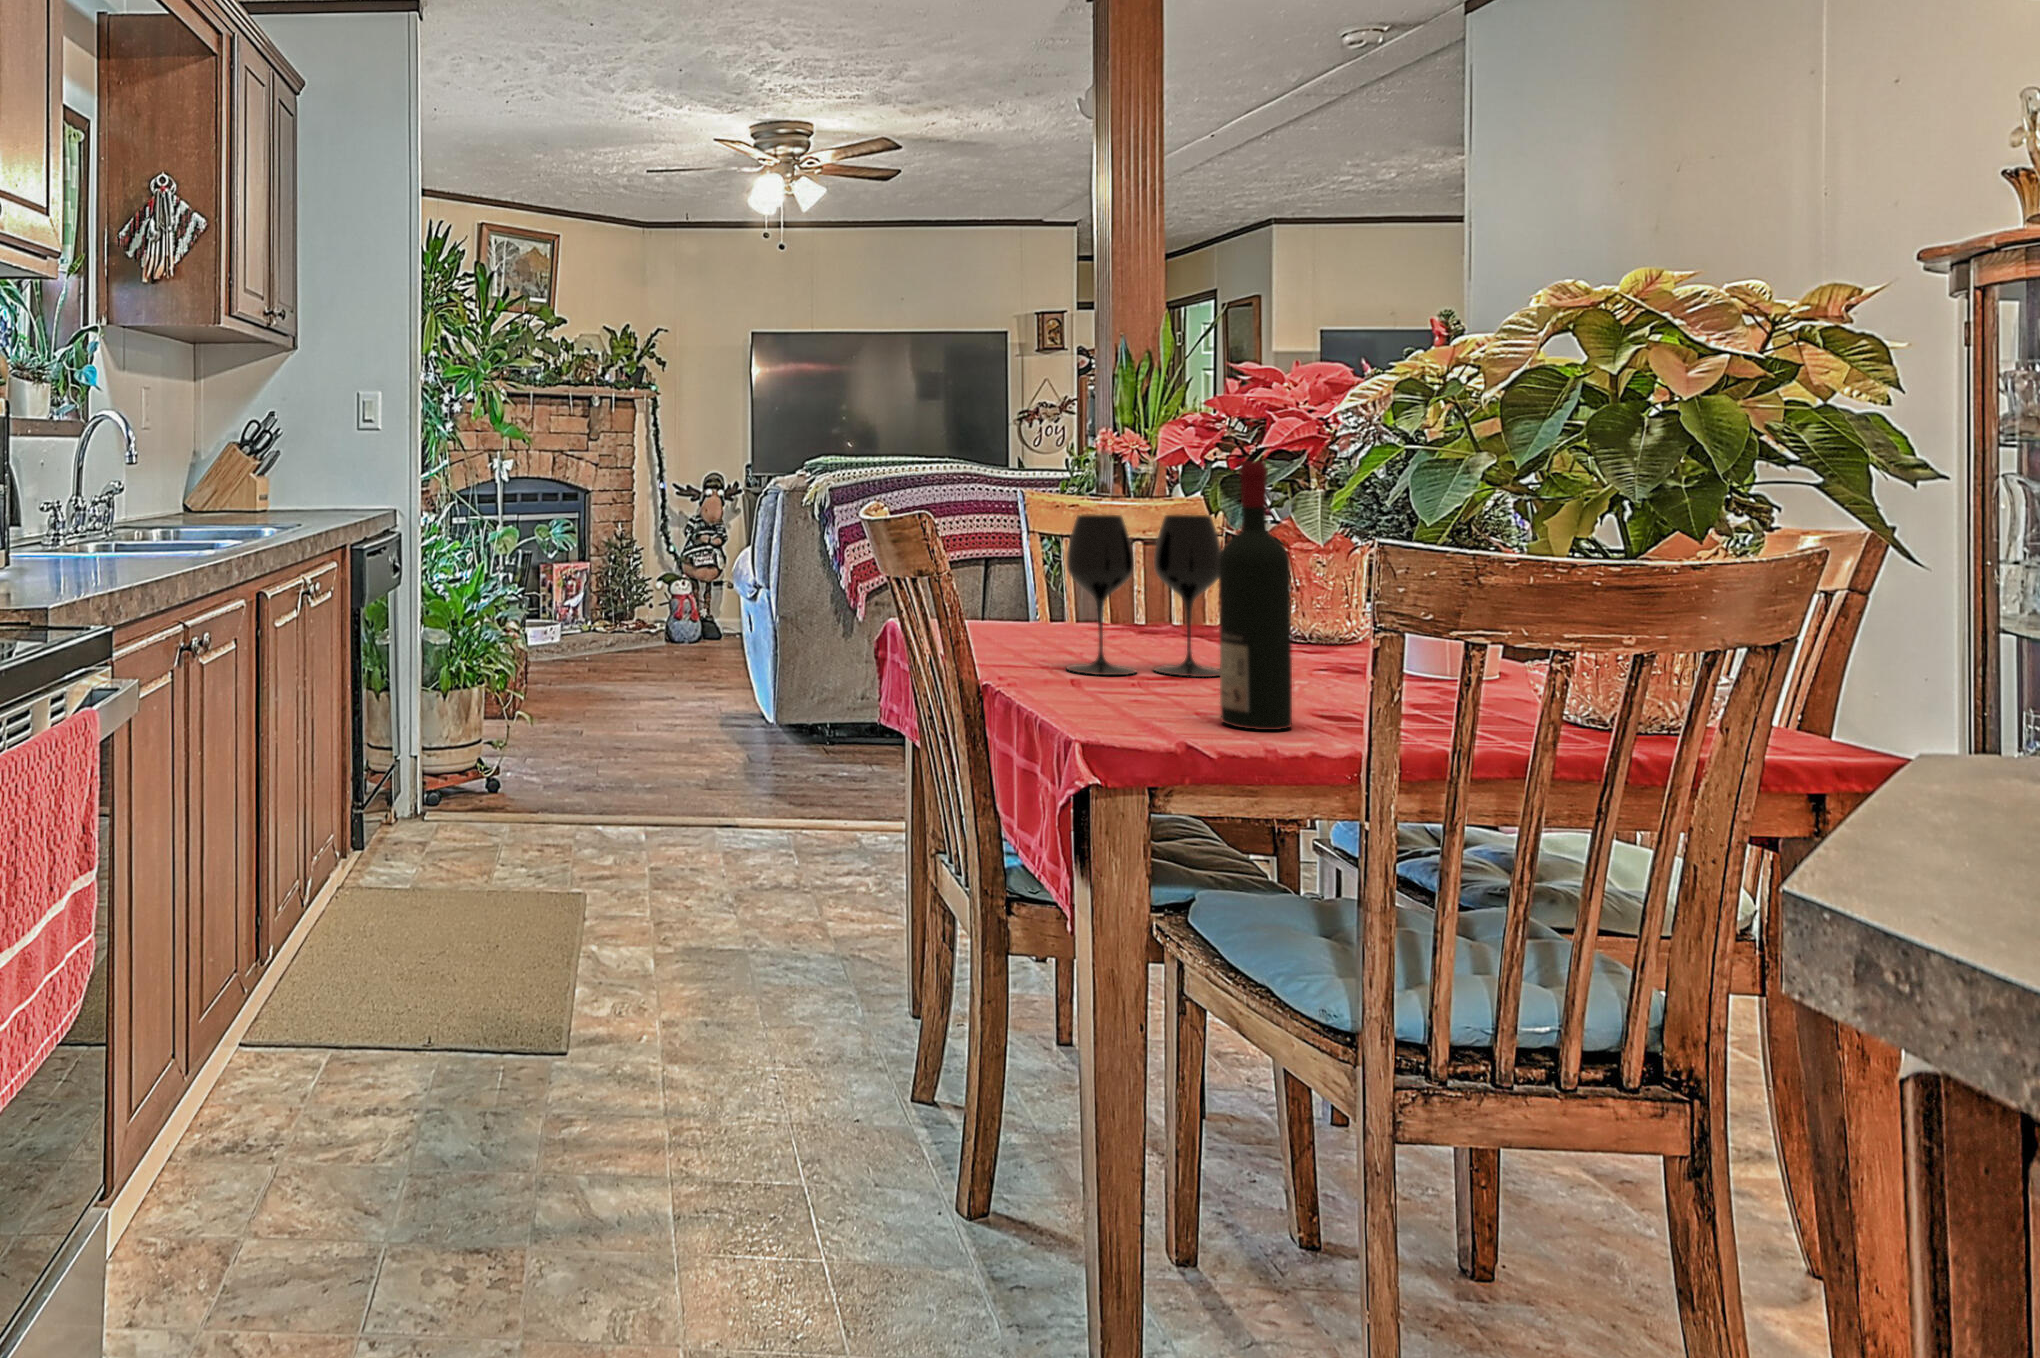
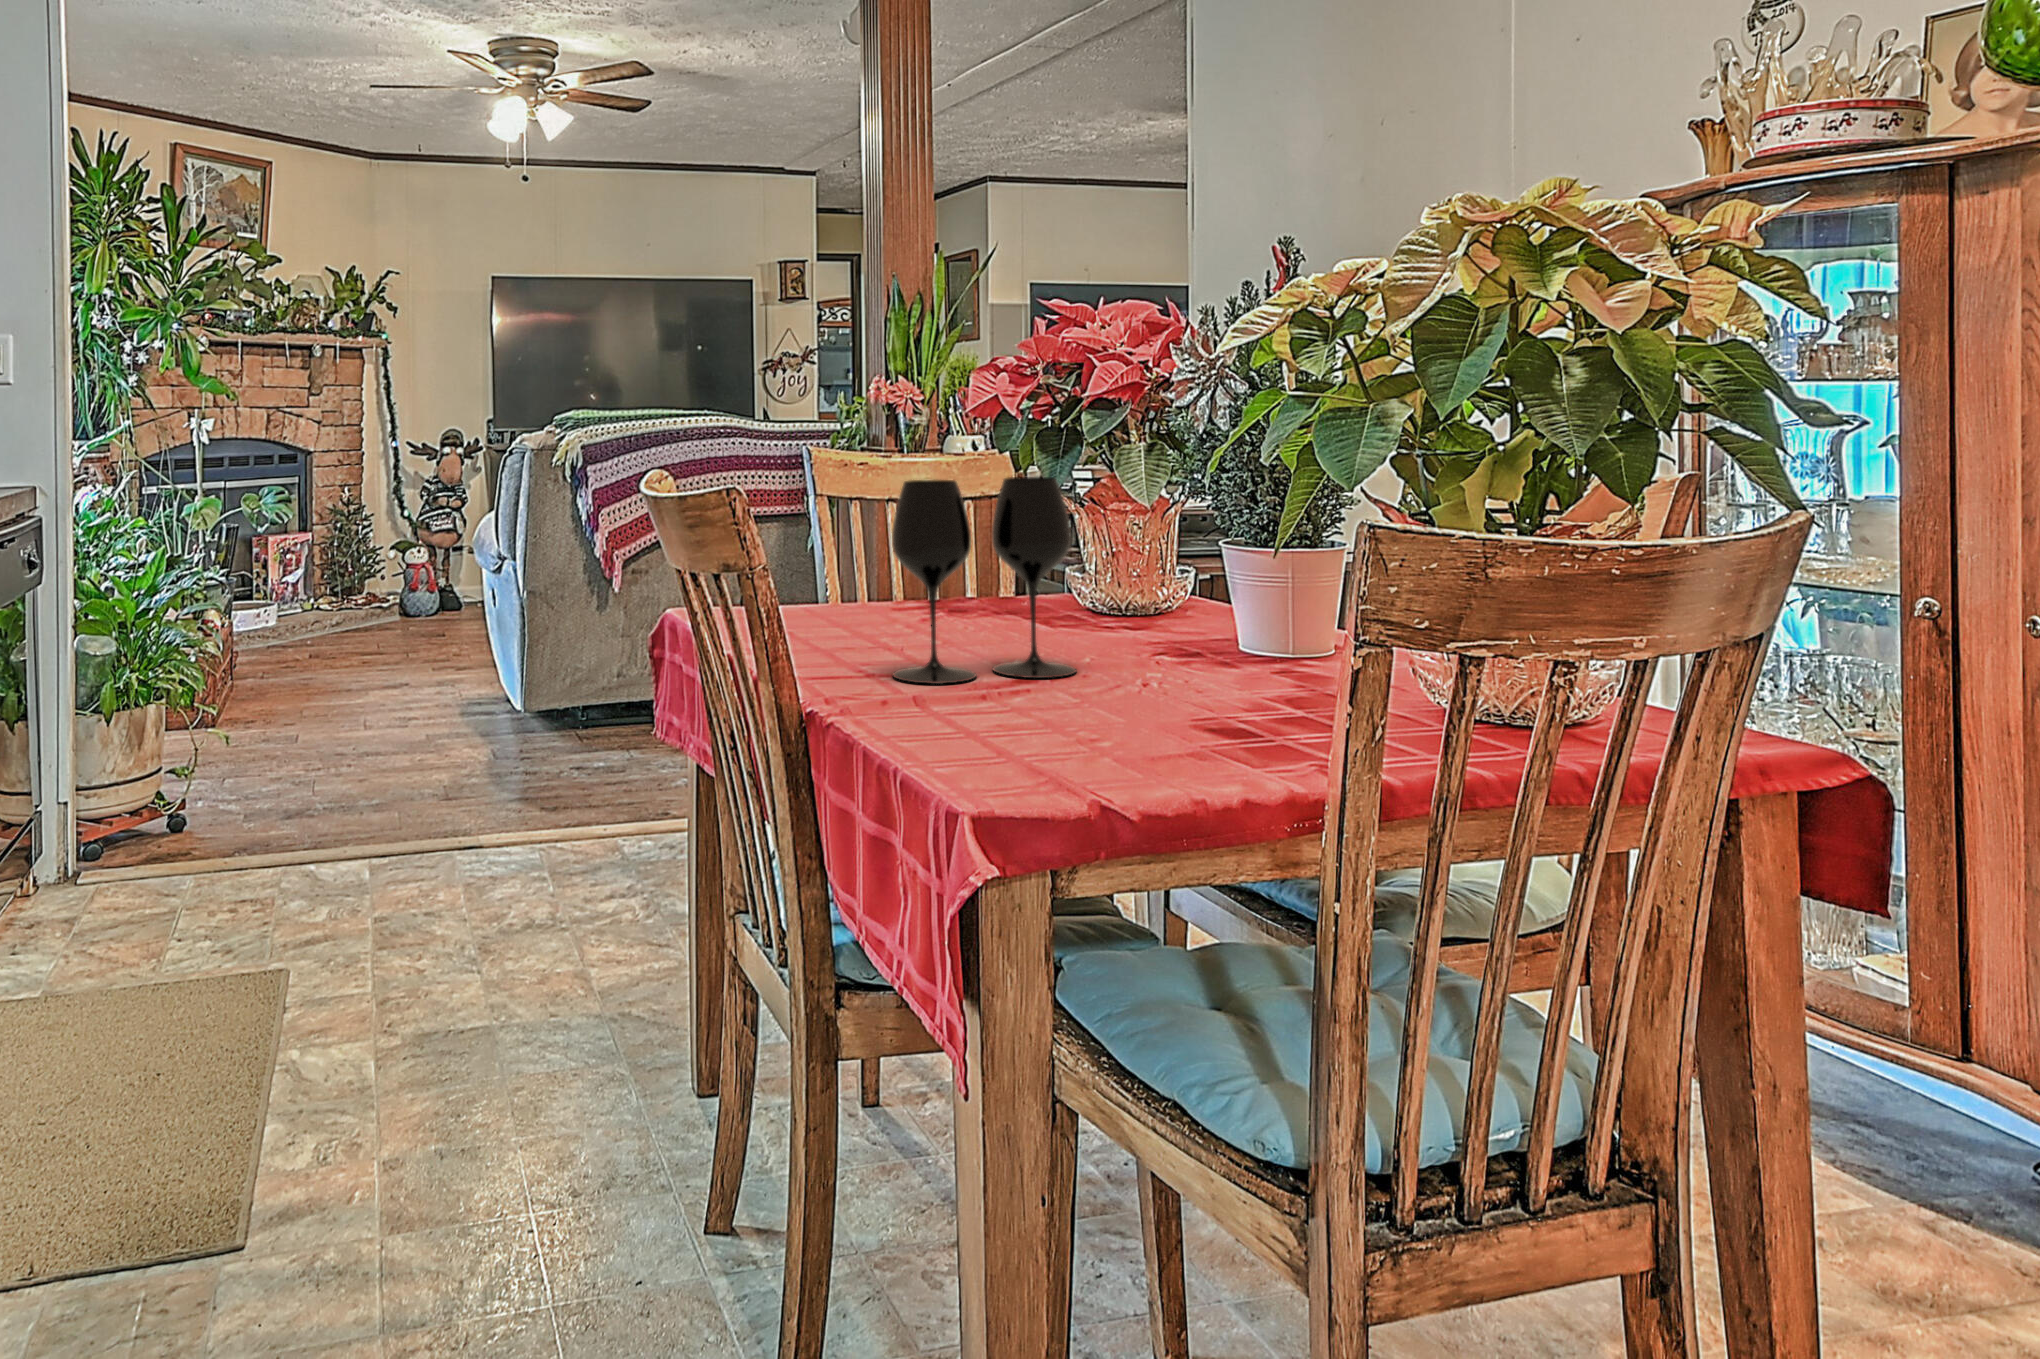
wine bottle: present [1219,461,1292,730] -> none [1109,411,1202,766]

